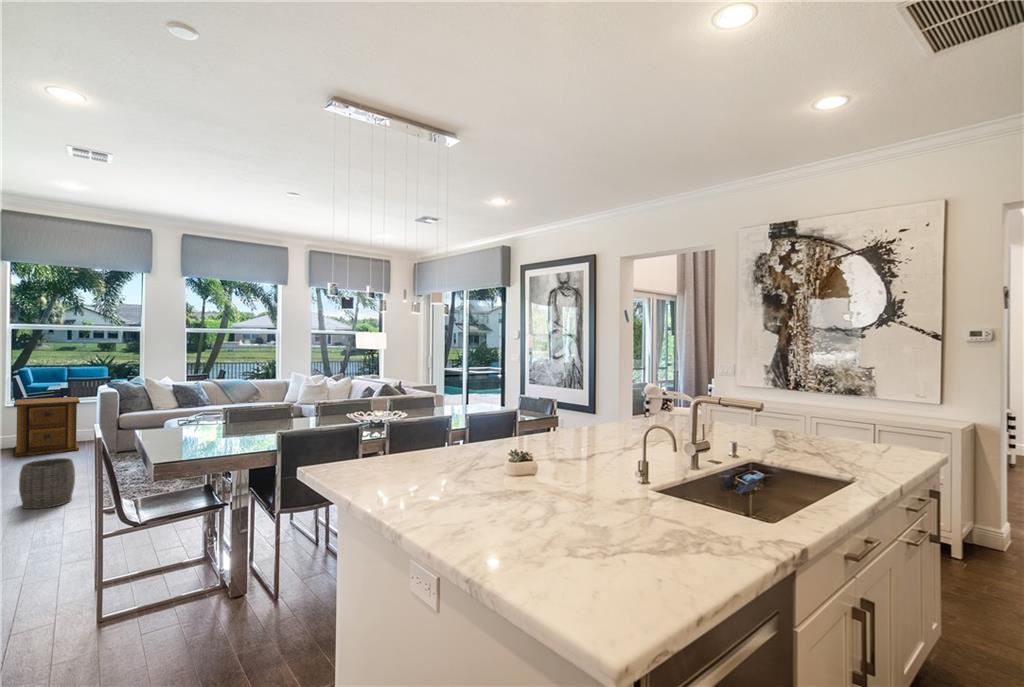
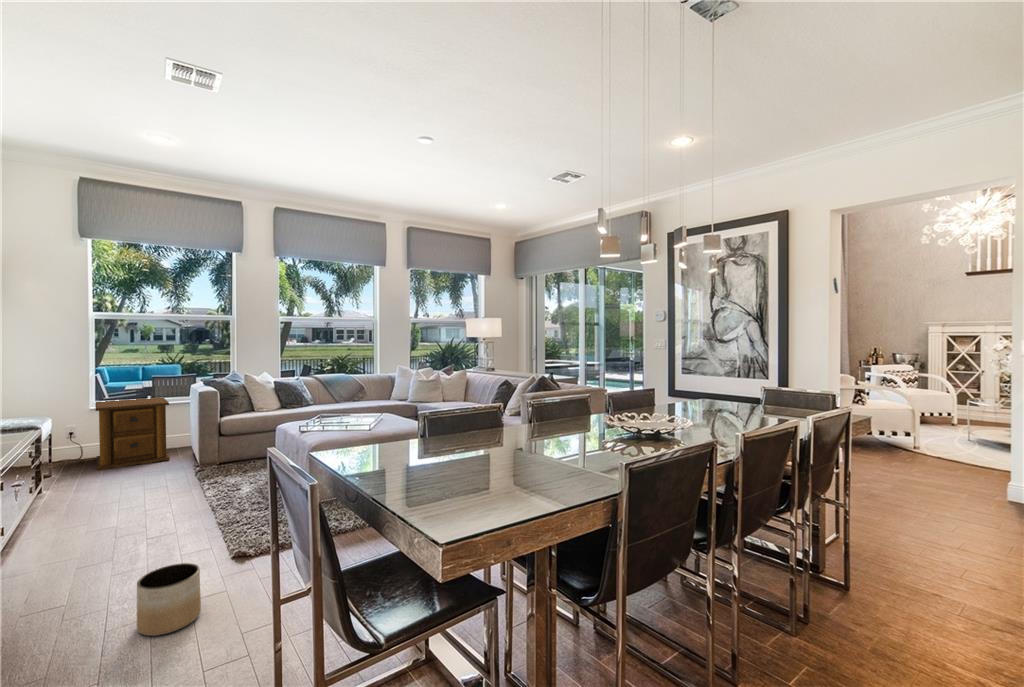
woven basket: present [19,458,75,509] -> none [119,481,188,553]
planter: none [19,507,67,550] -> present [137,563,201,636]

